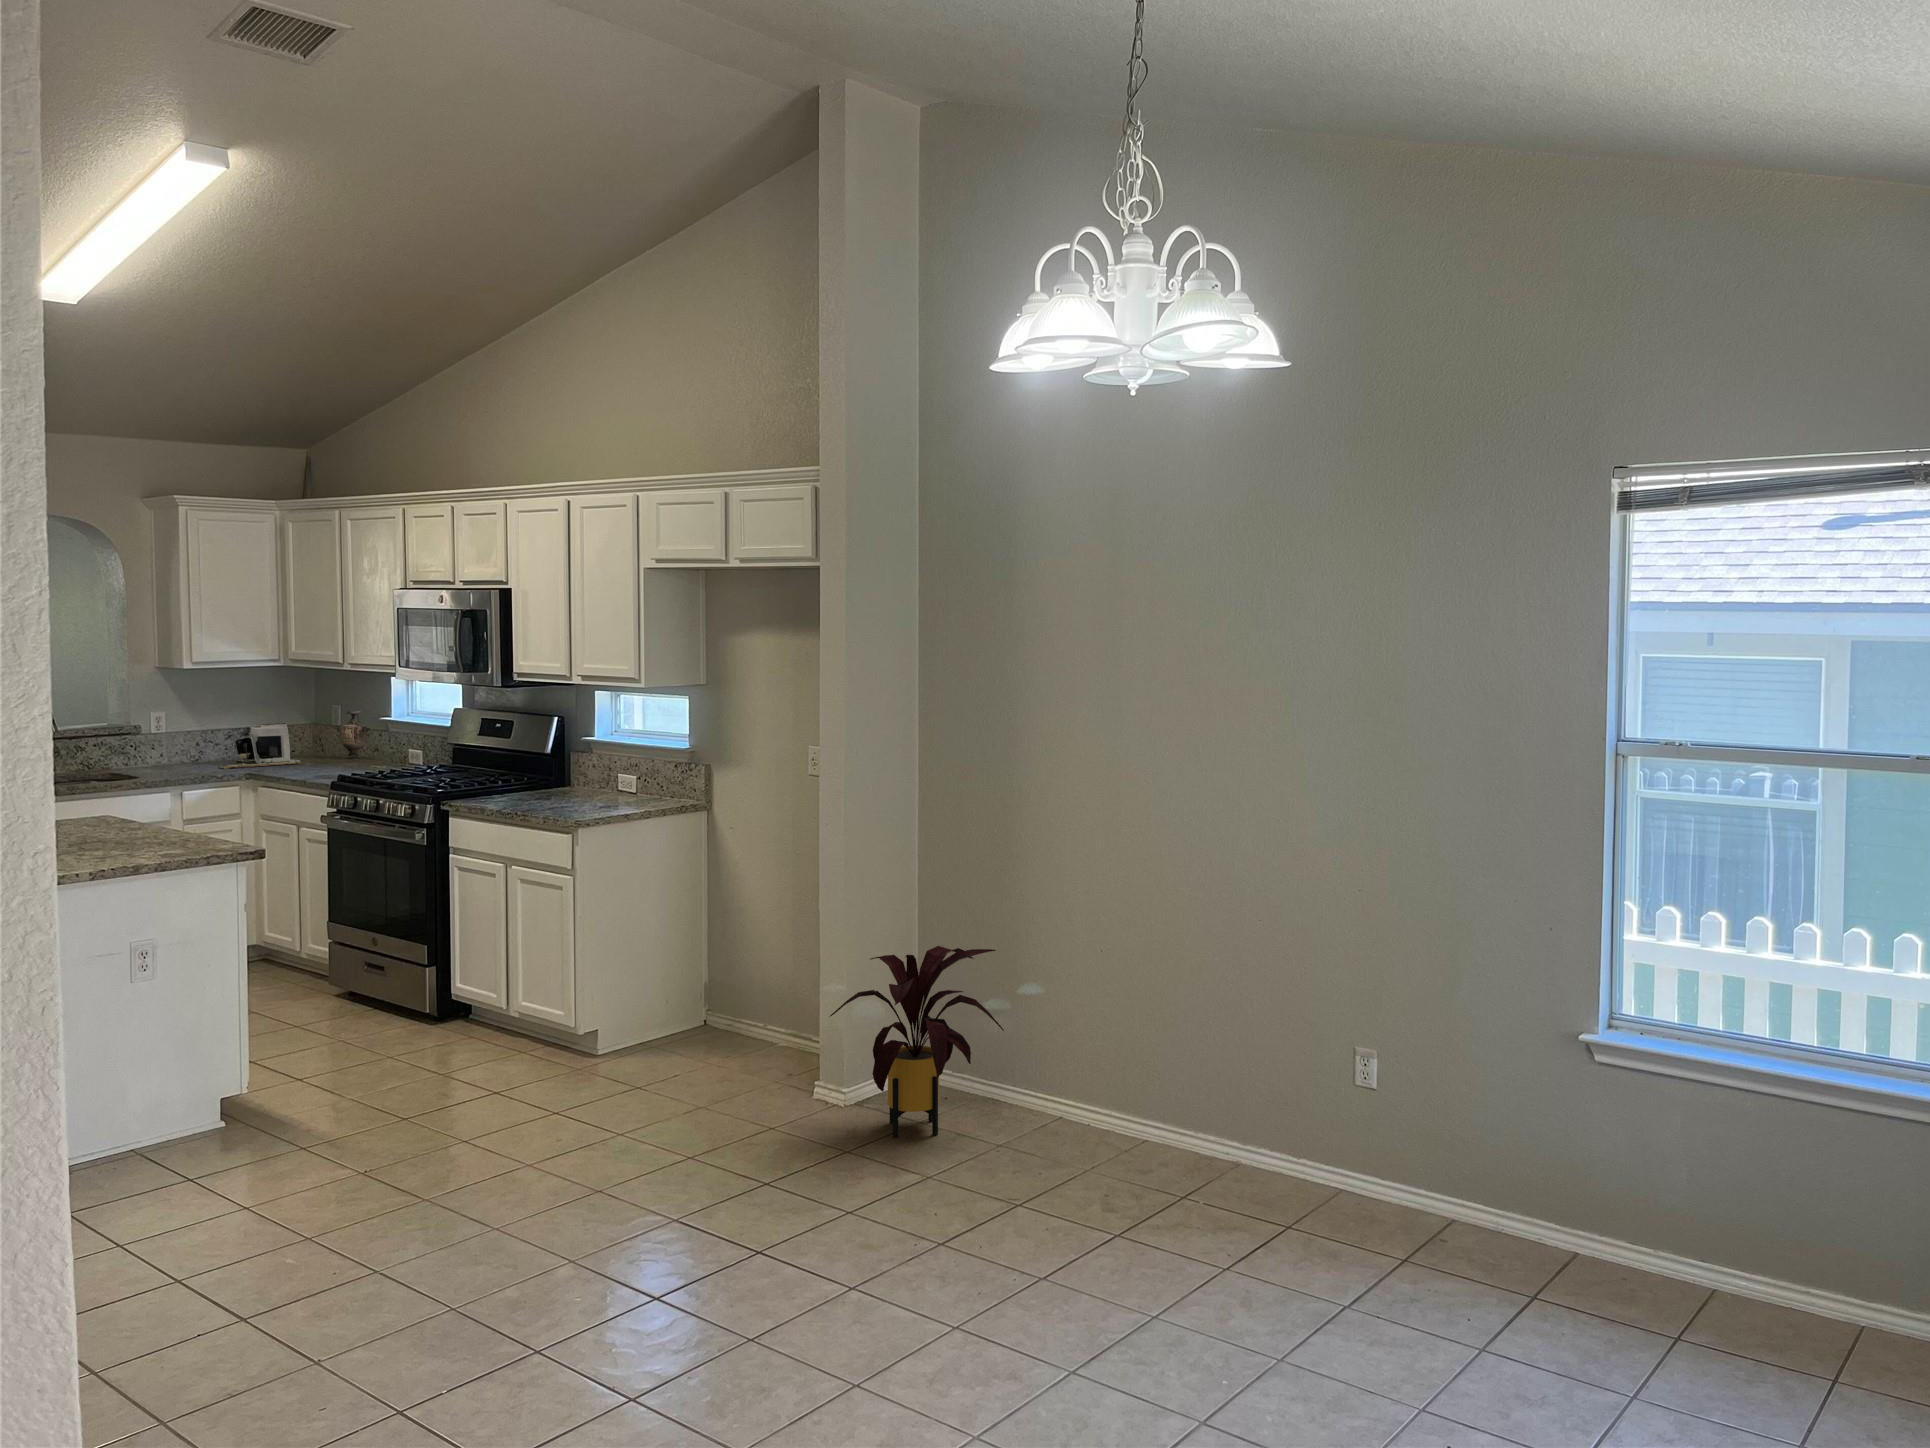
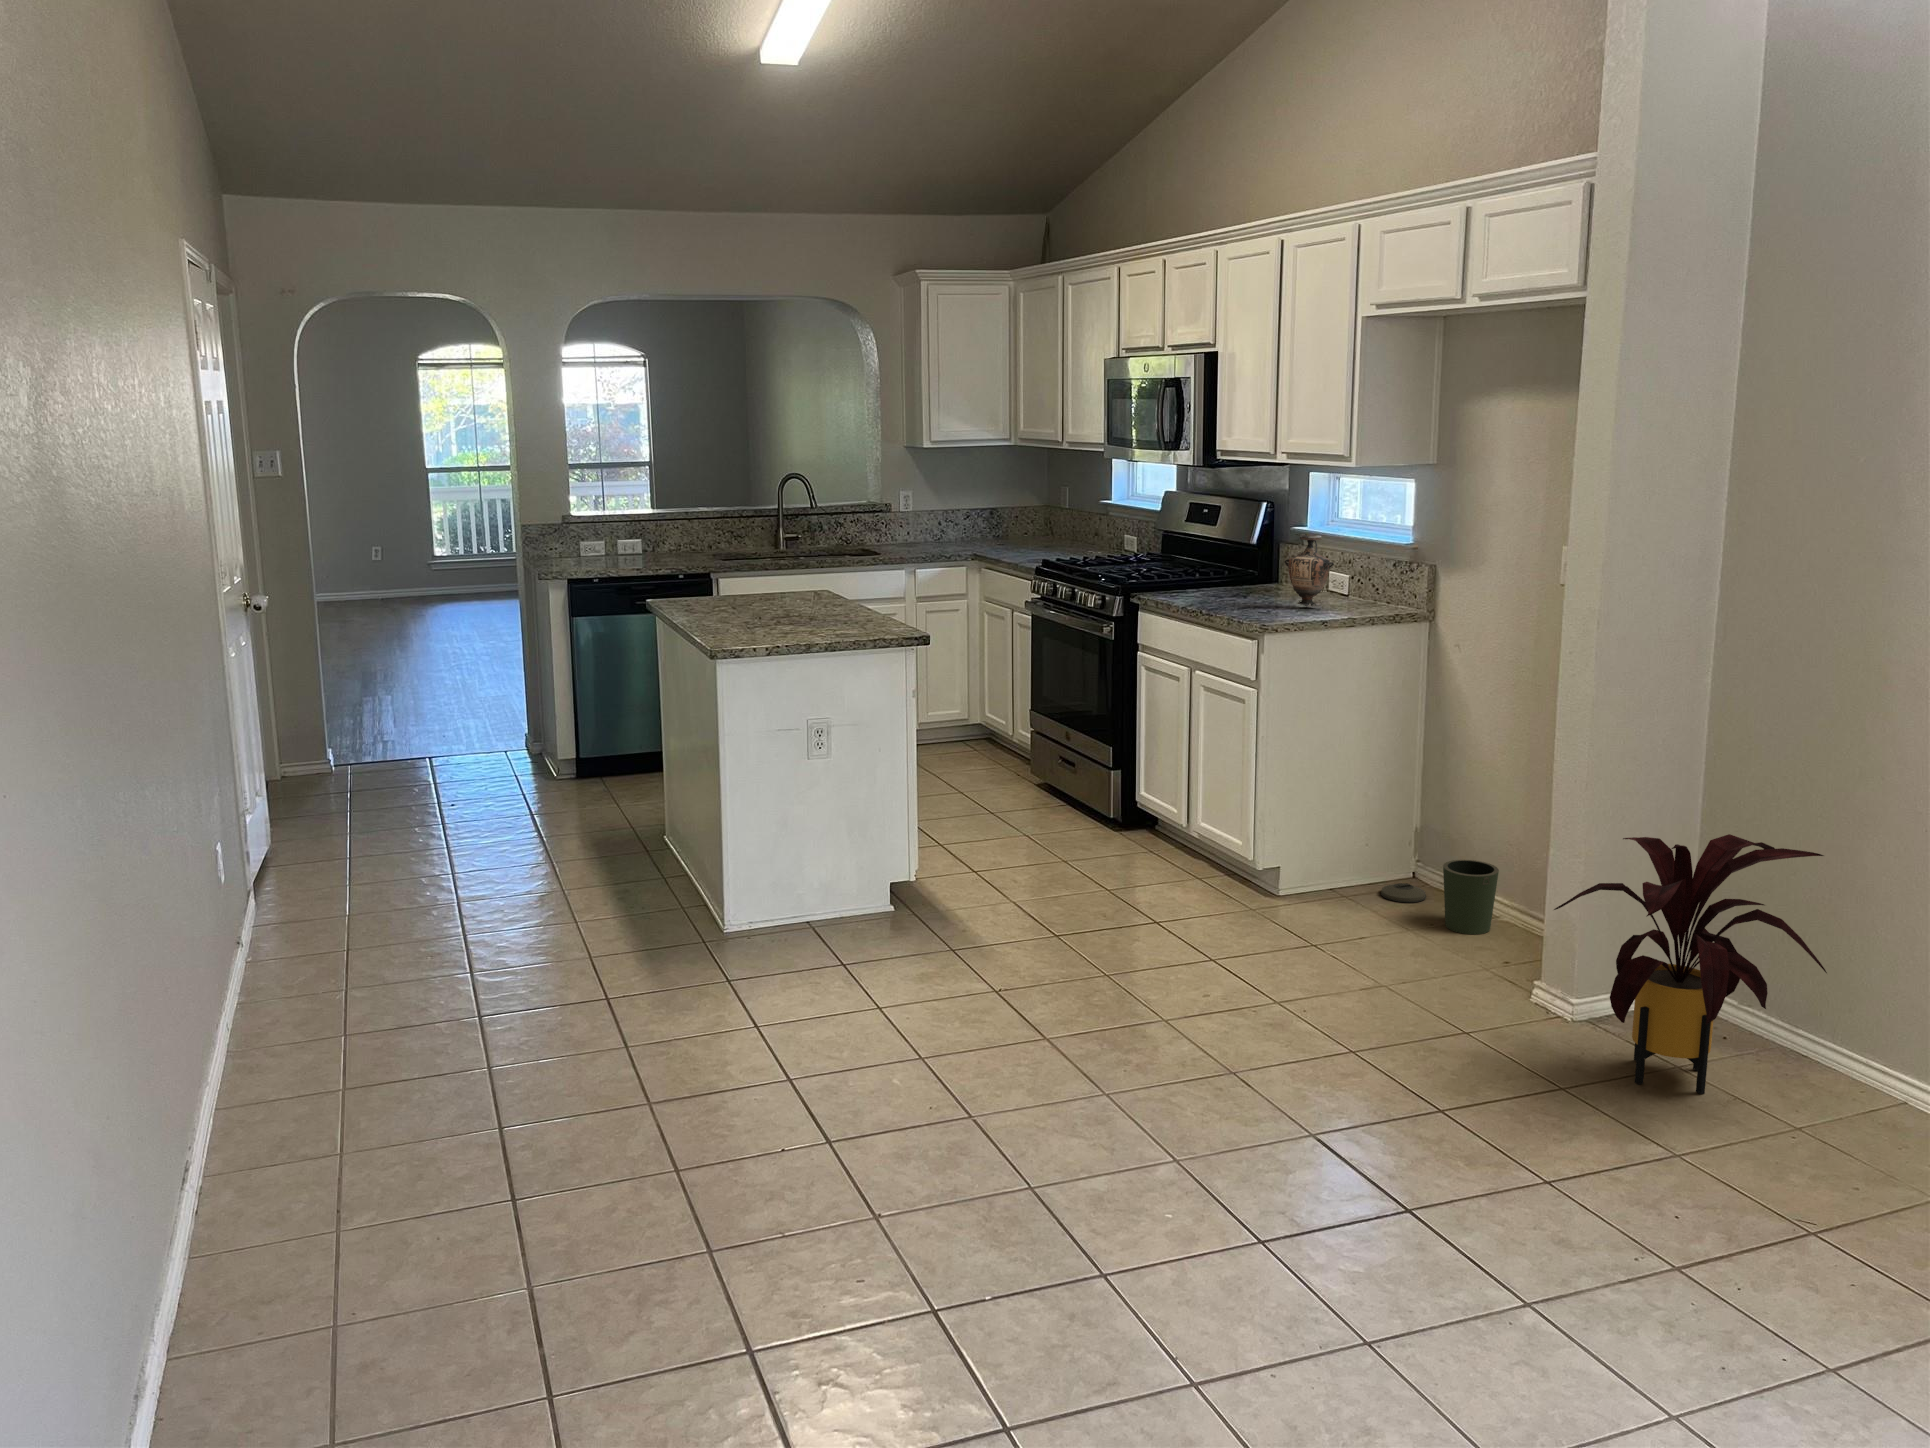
vase: present [337,711,369,757] -> present [1284,534,1334,606]
coffee maker: present [220,723,301,769] -> none [952,504,1027,549]
trash can: none [682,1000,777,1061] -> present [1381,860,1499,934]

